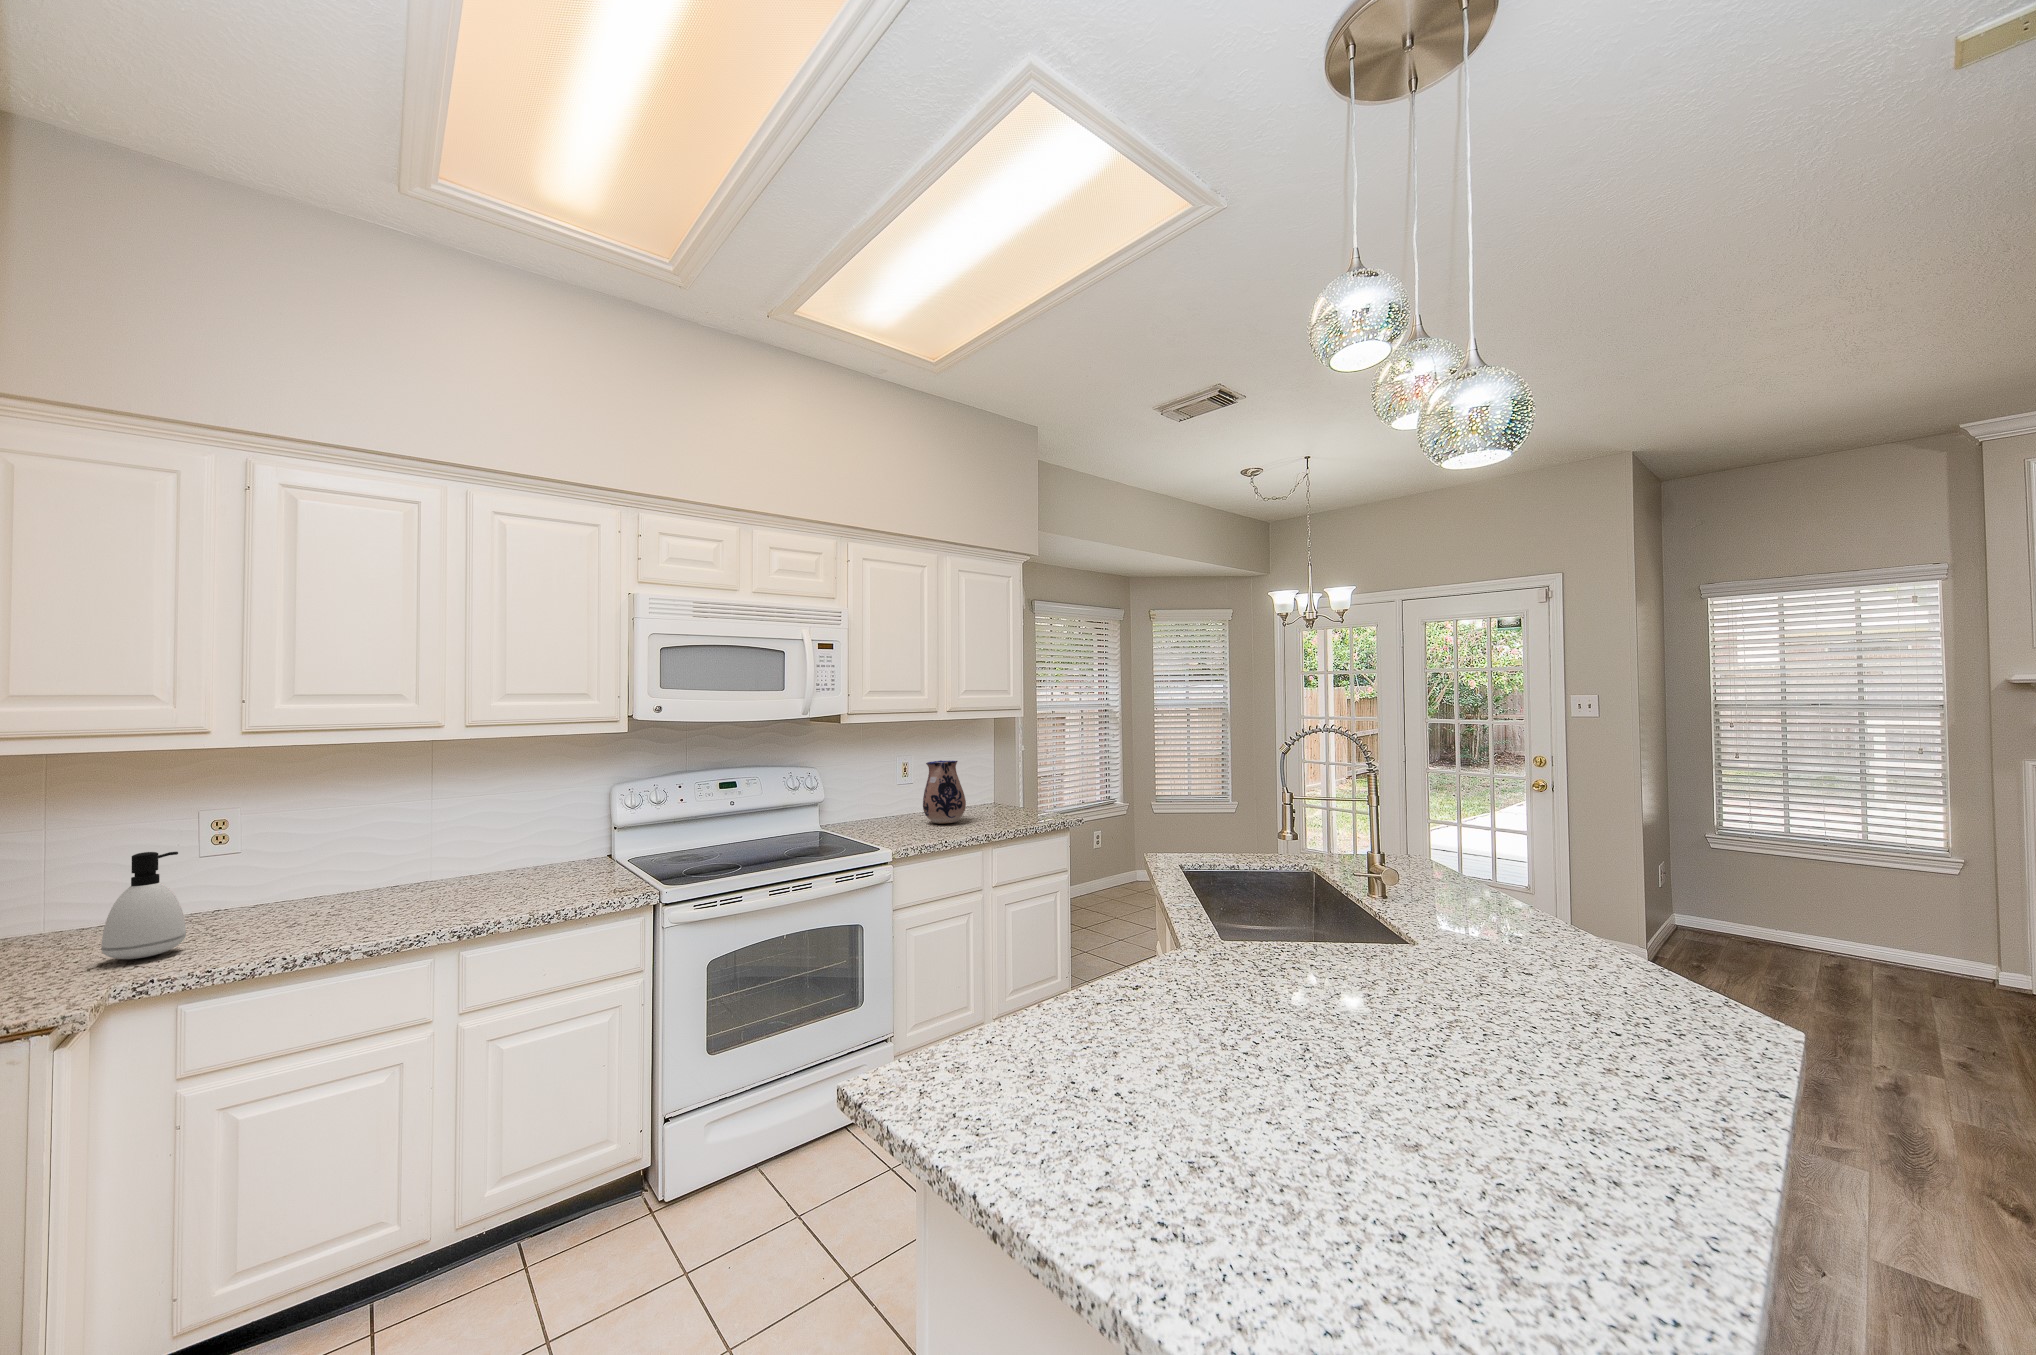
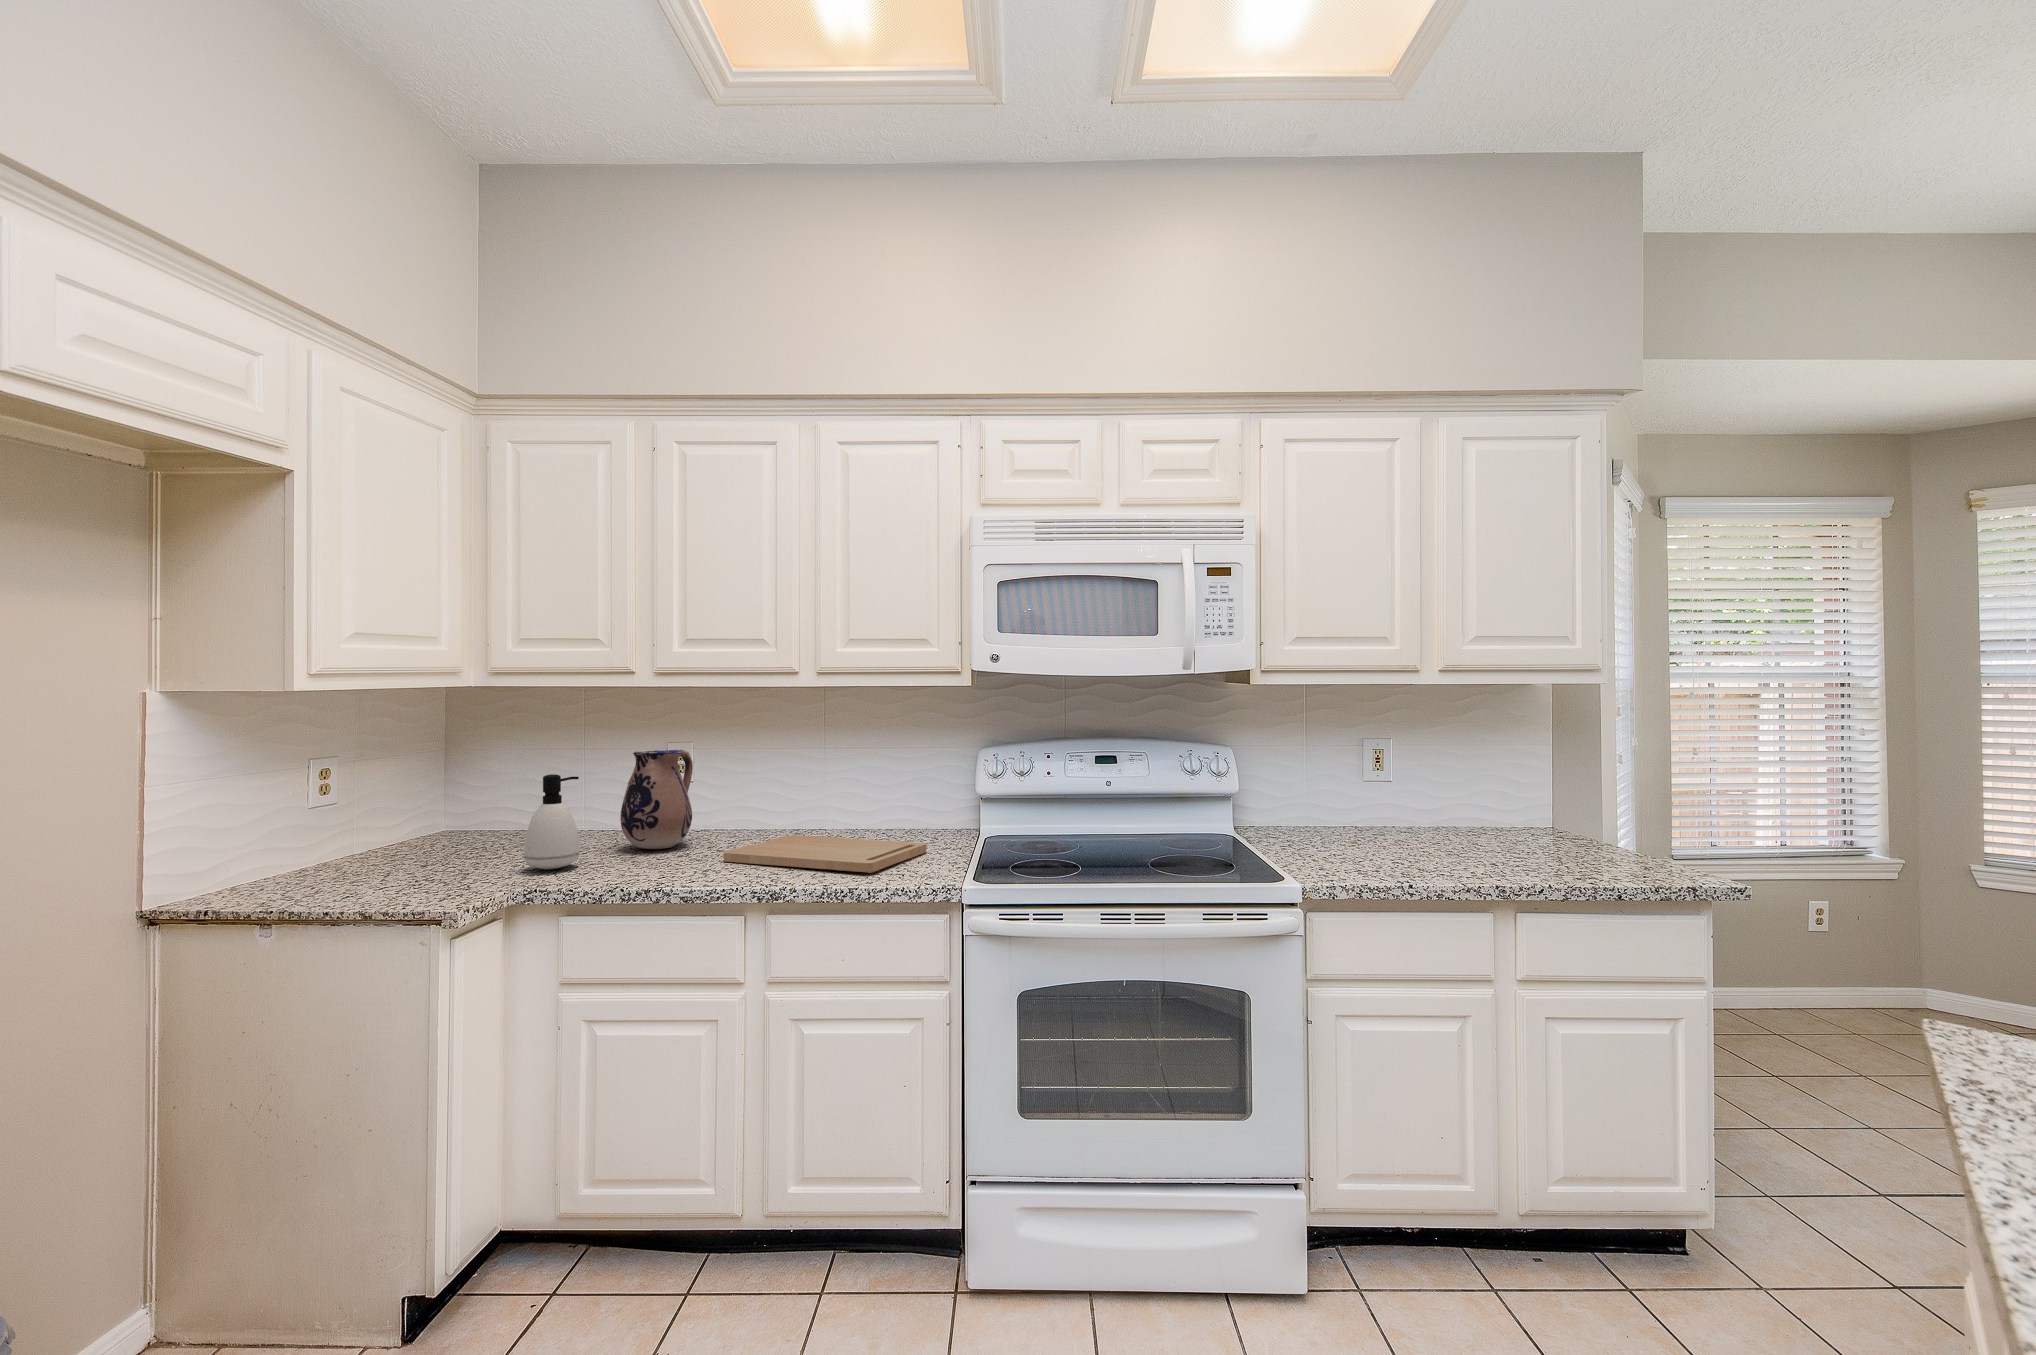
ceramic pitcher: present [923,760,966,824] -> present [620,750,693,849]
cutting board: none [377,868,589,914] -> present [724,835,926,872]

